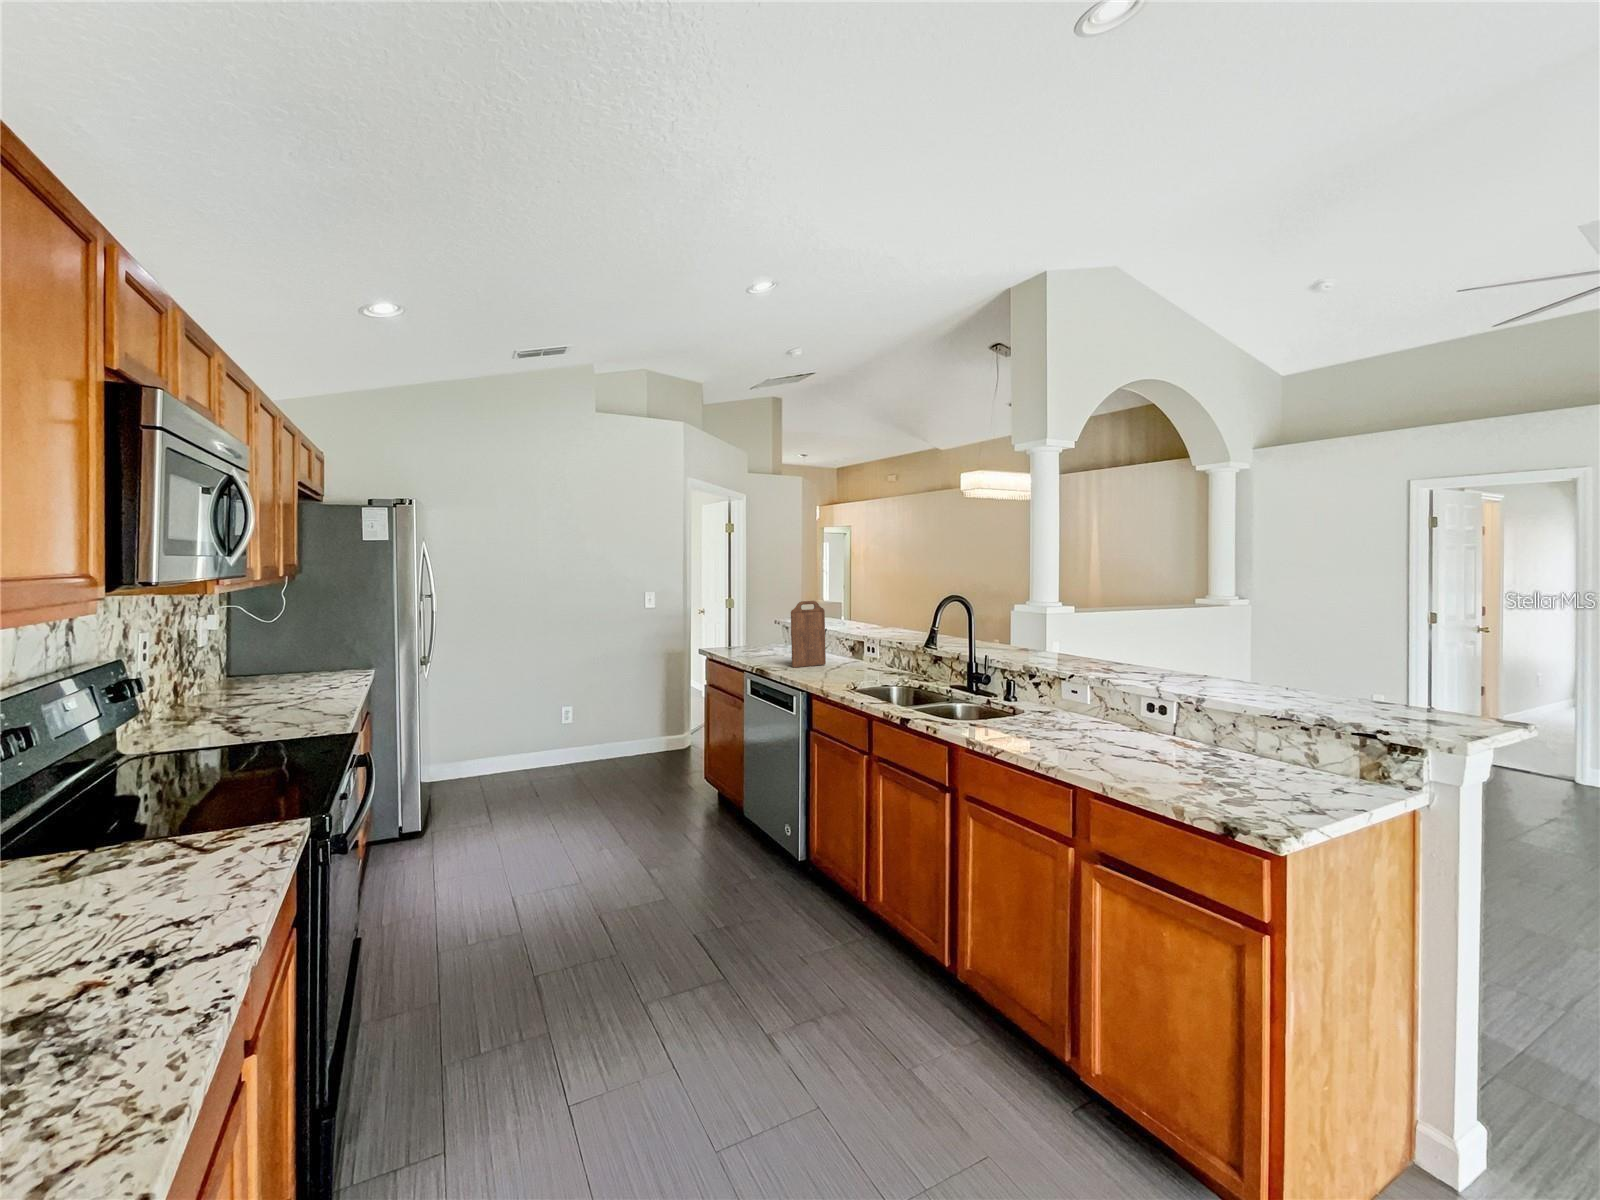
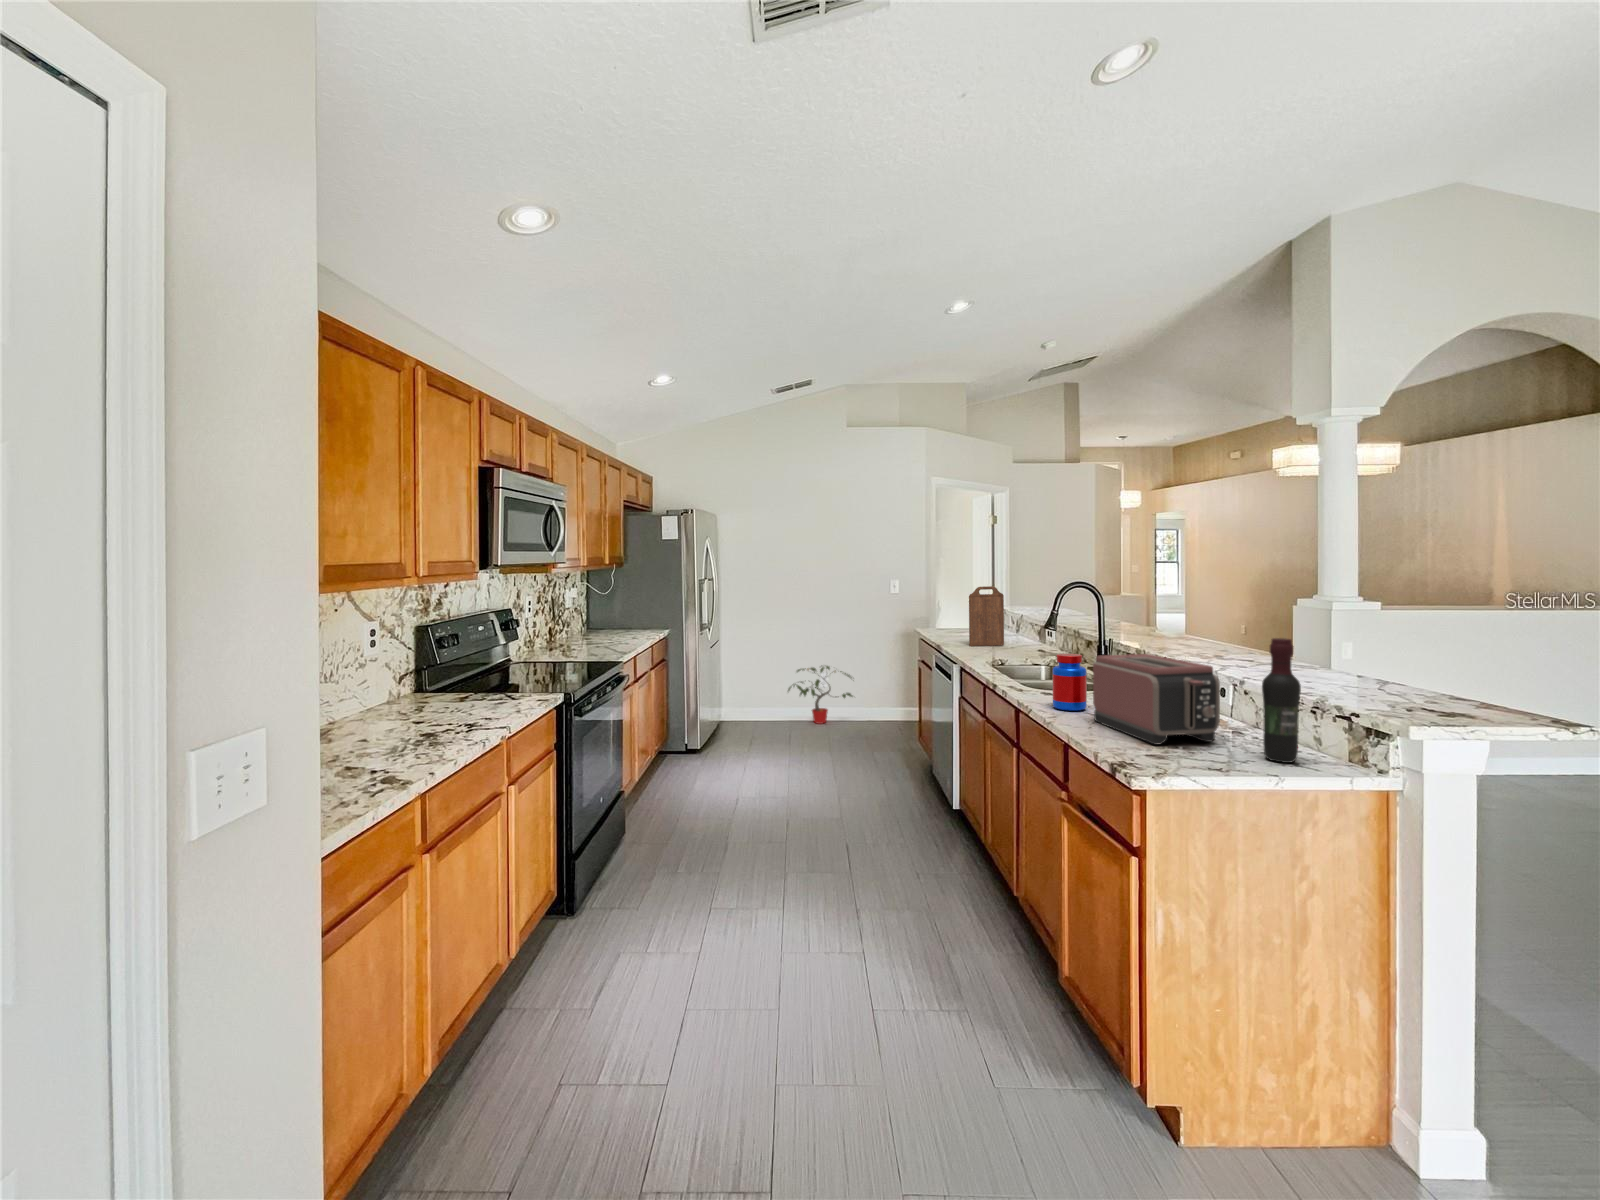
wine bottle: none [1285,658,1326,786] -> present [1262,638,1301,763]
toaster: none [1078,677,1233,780] -> present [1093,654,1220,744]
jar: none [1011,680,1048,745] -> present [1052,654,1087,711]
potted plant: none [531,696,621,768] -> present [788,666,853,724]

